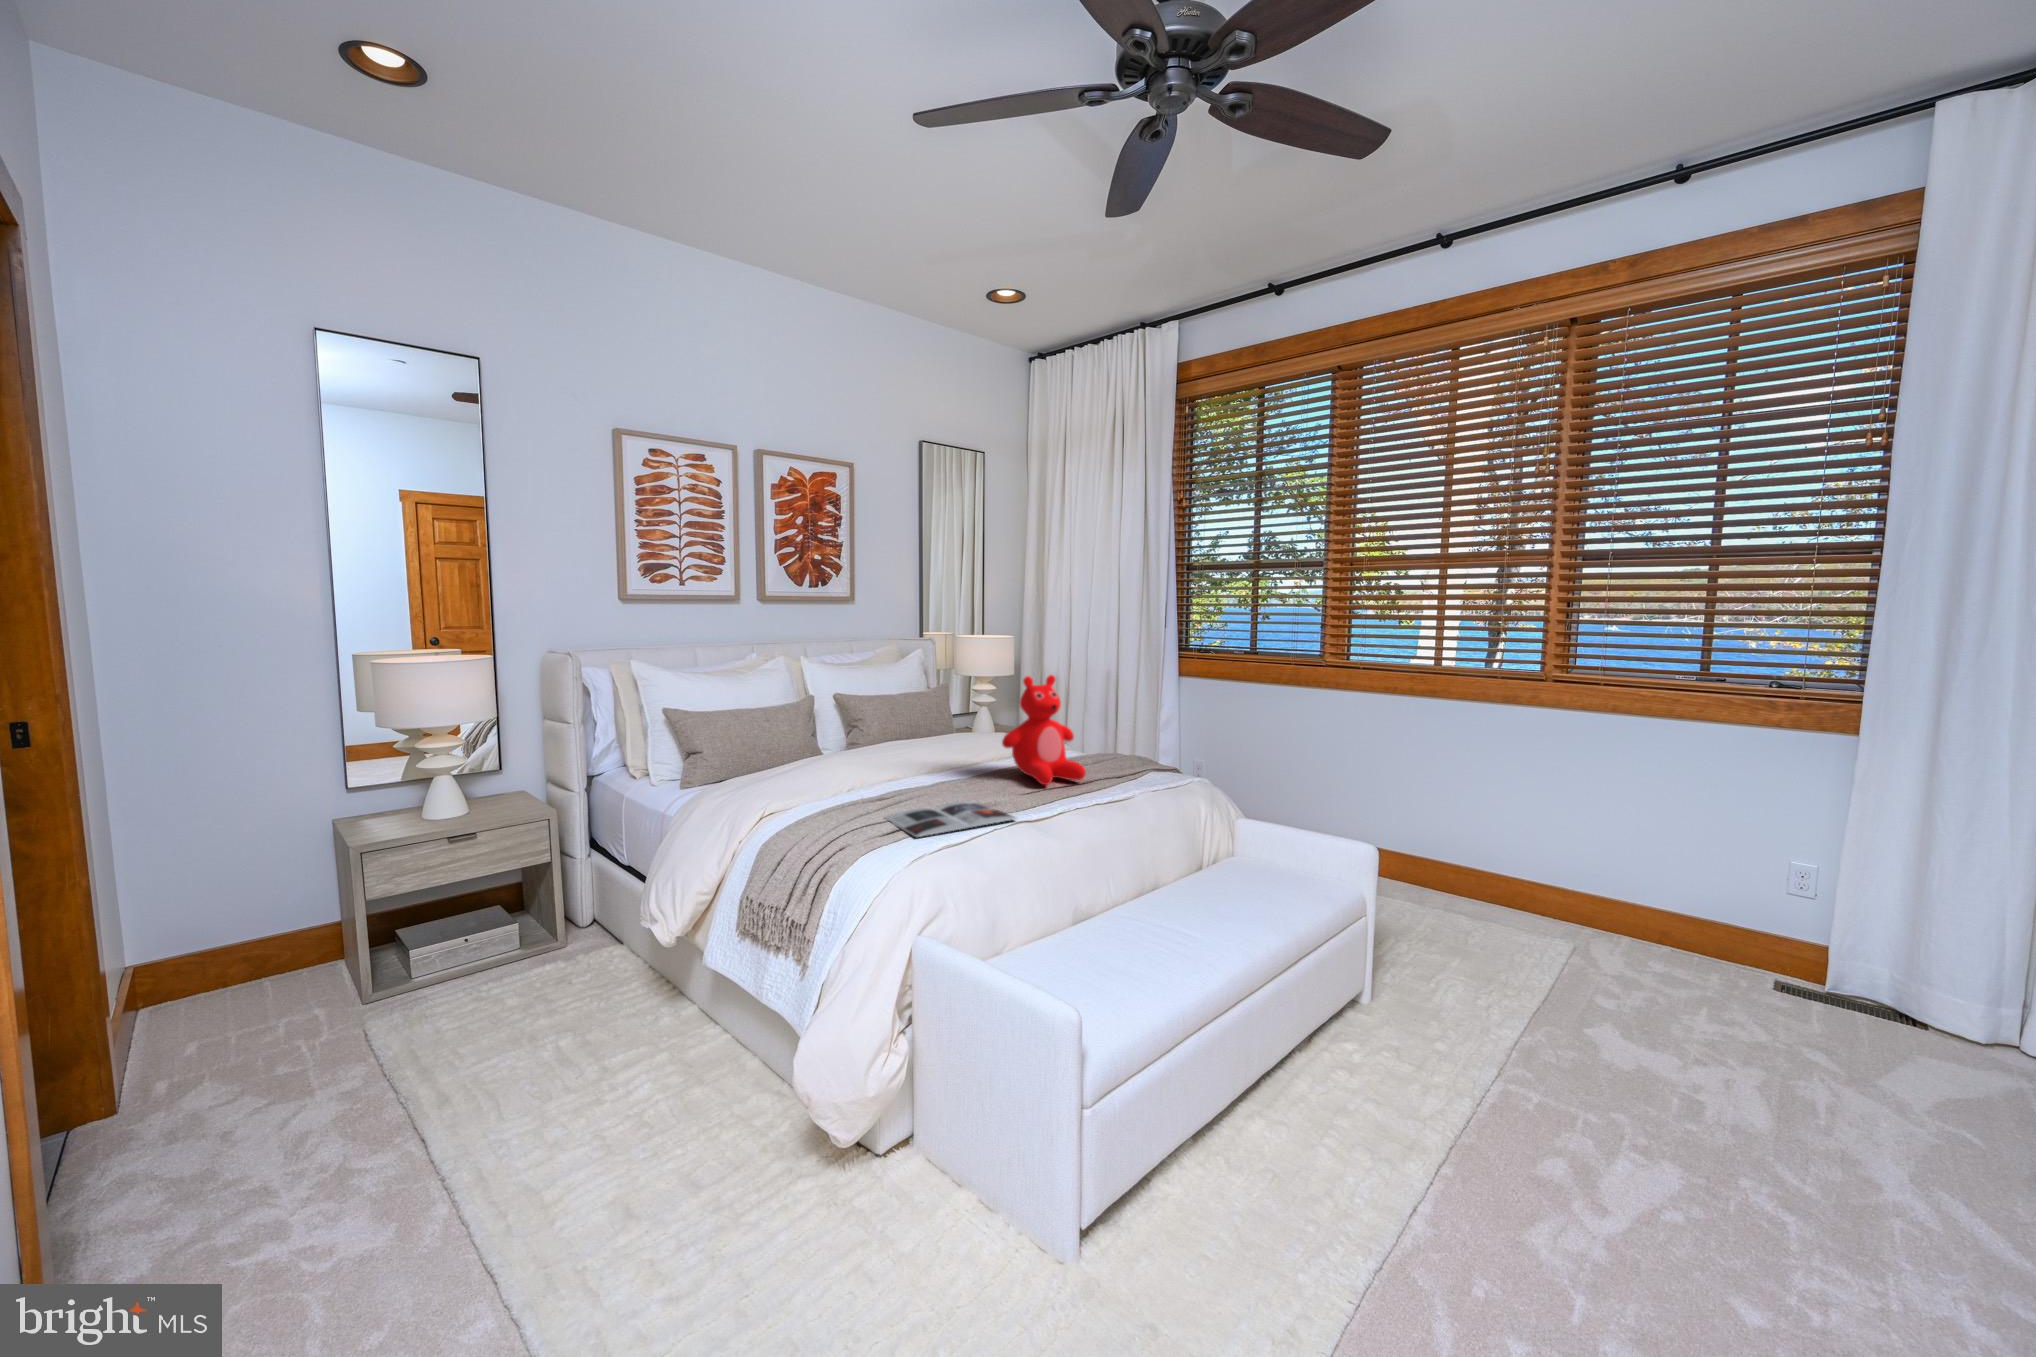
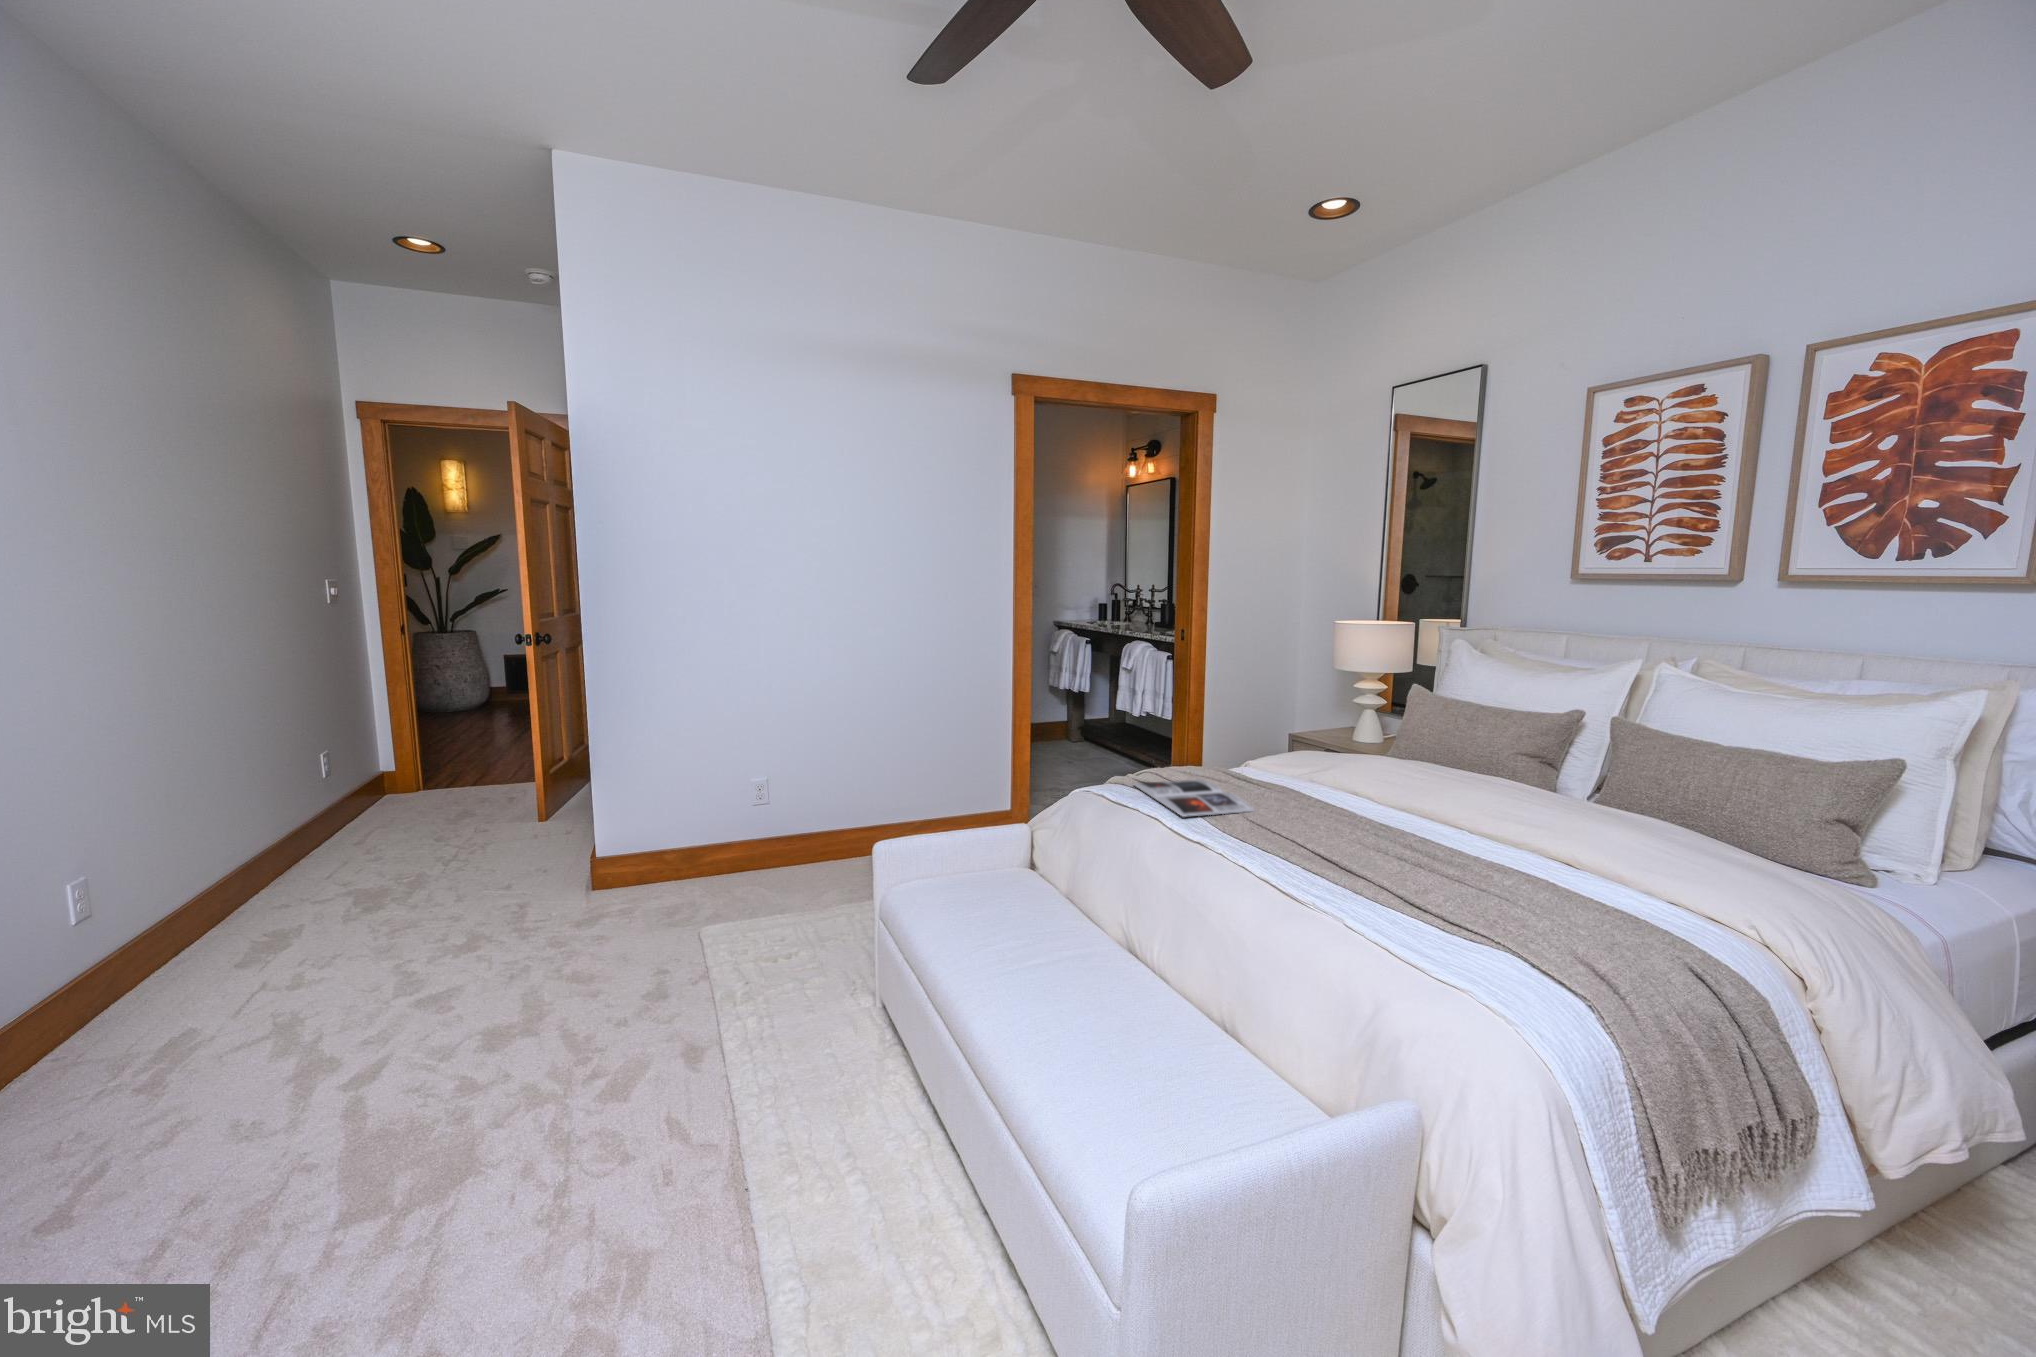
teddy bear: present [1002,675,1086,785] -> none [1334,688,1481,864]

